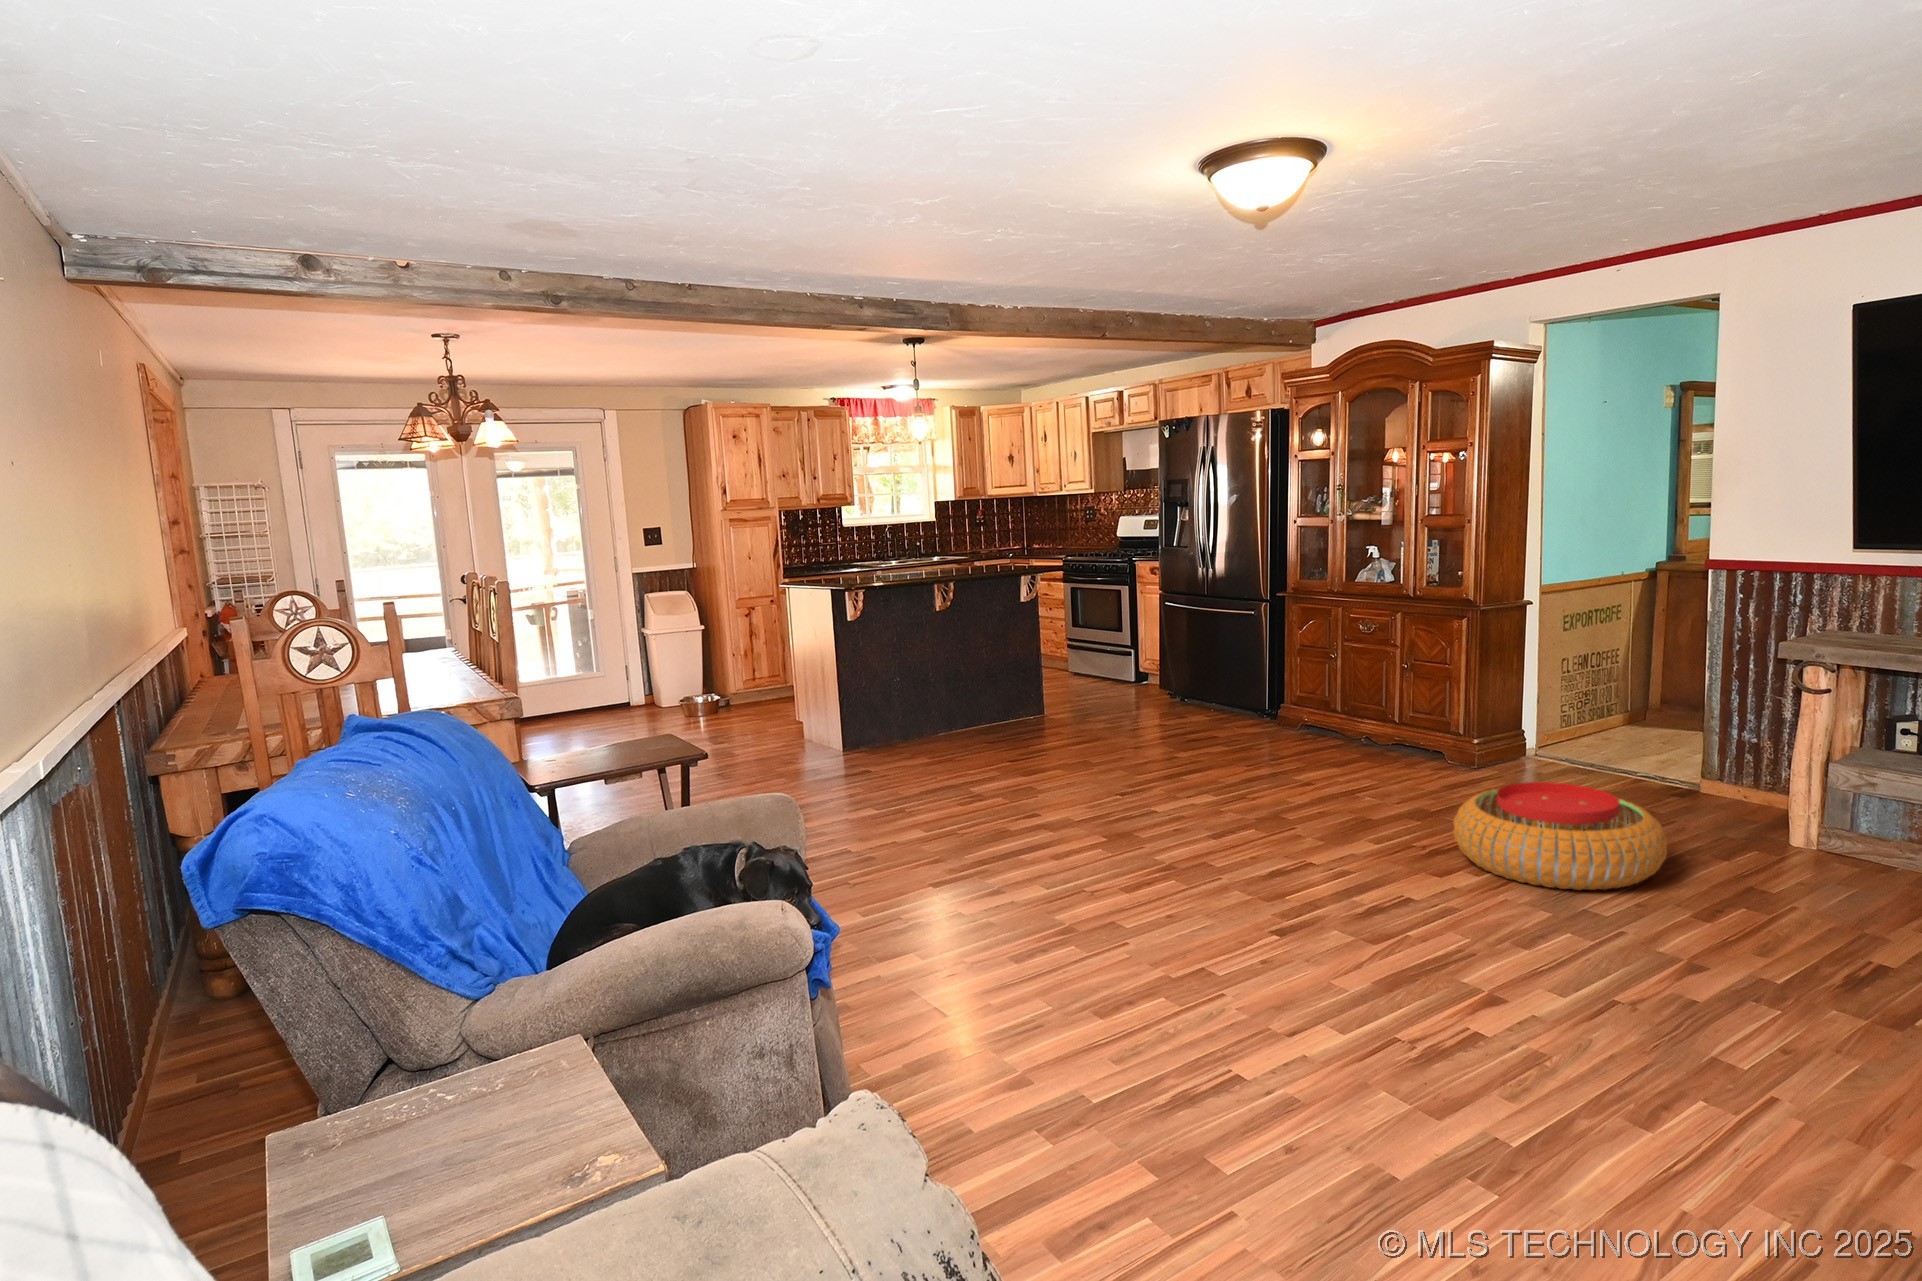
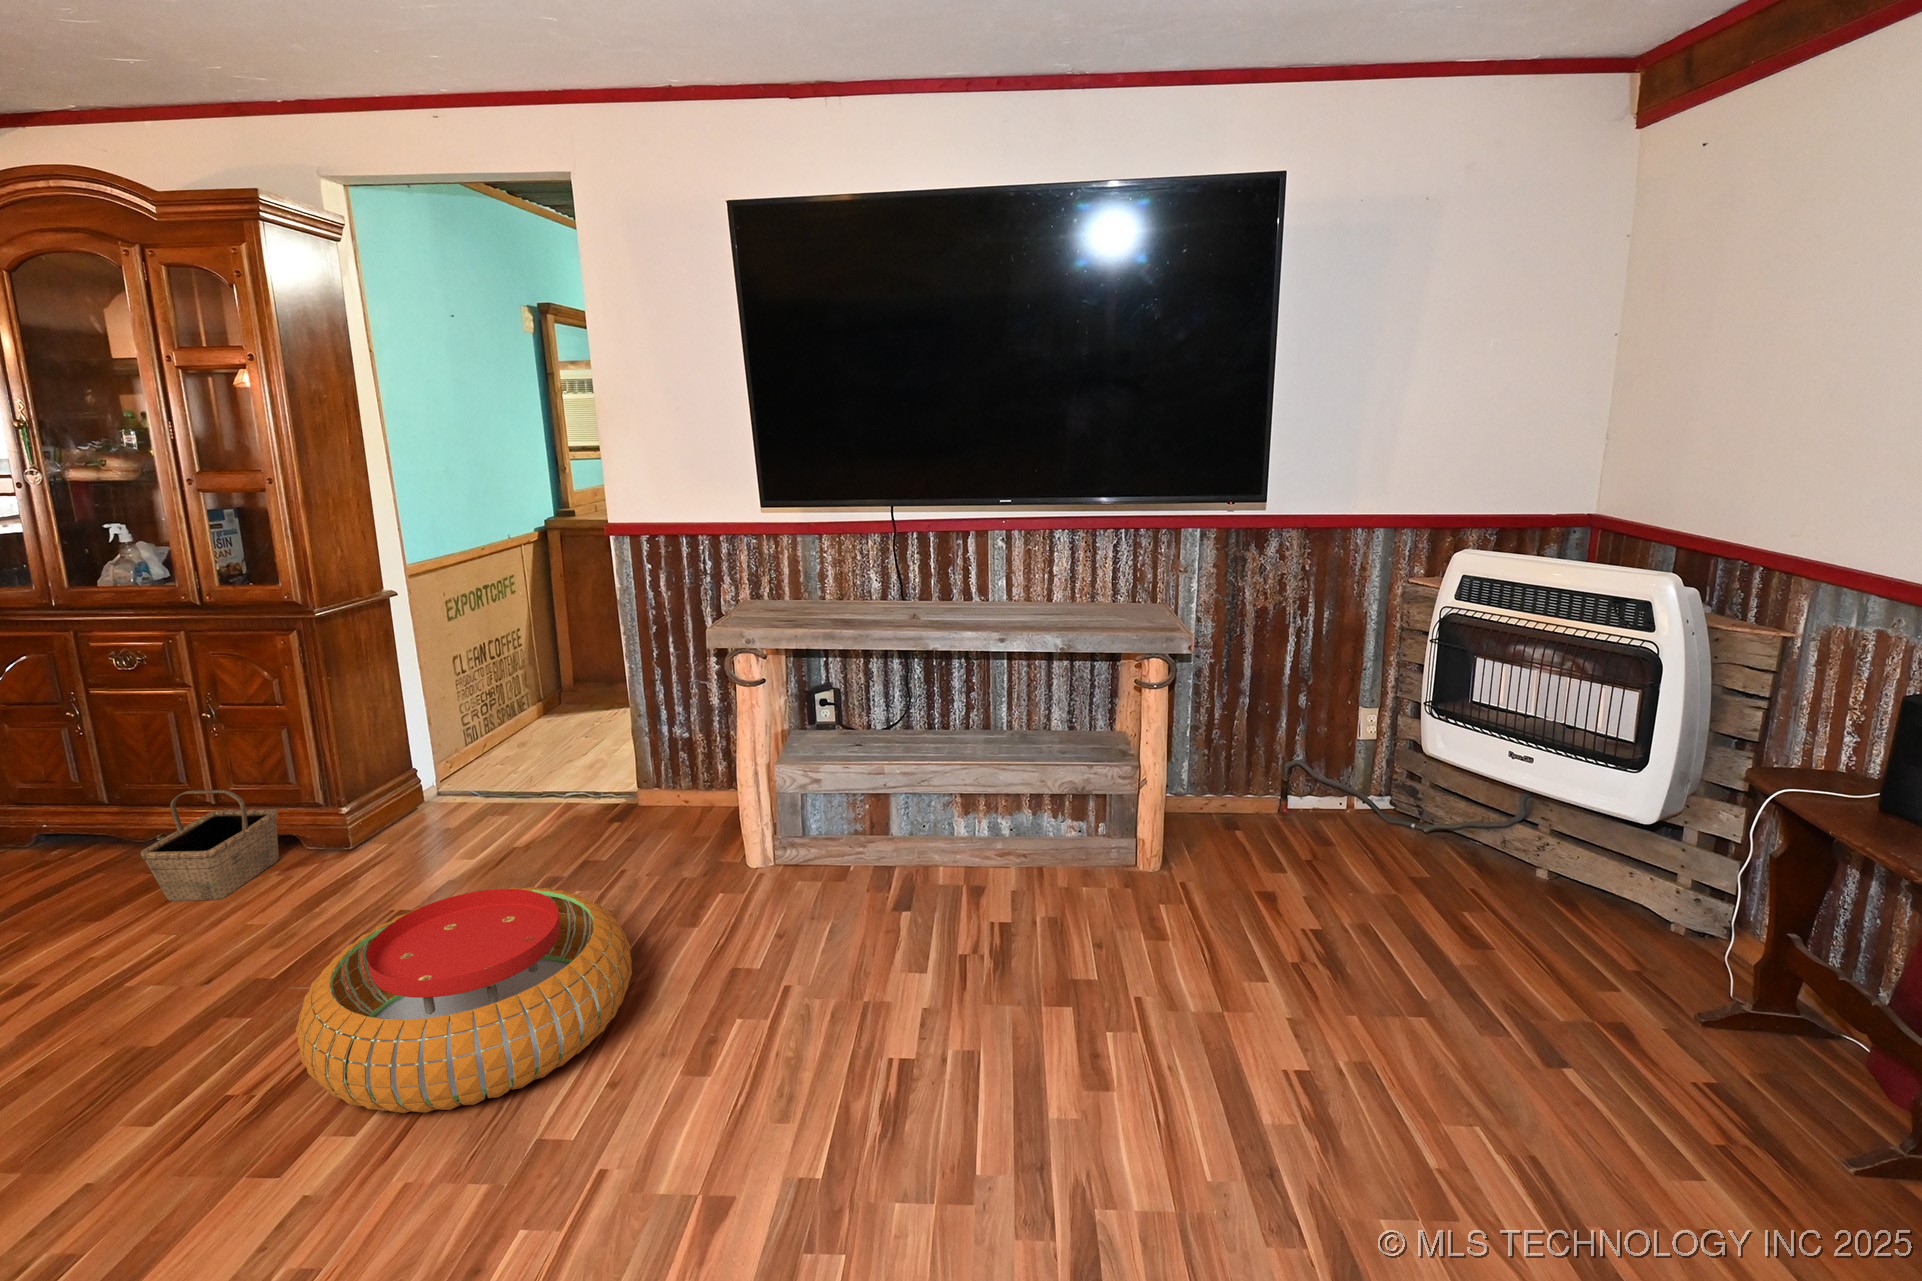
basket: none [1362,708,1434,775] -> present [141,790,279,901]

